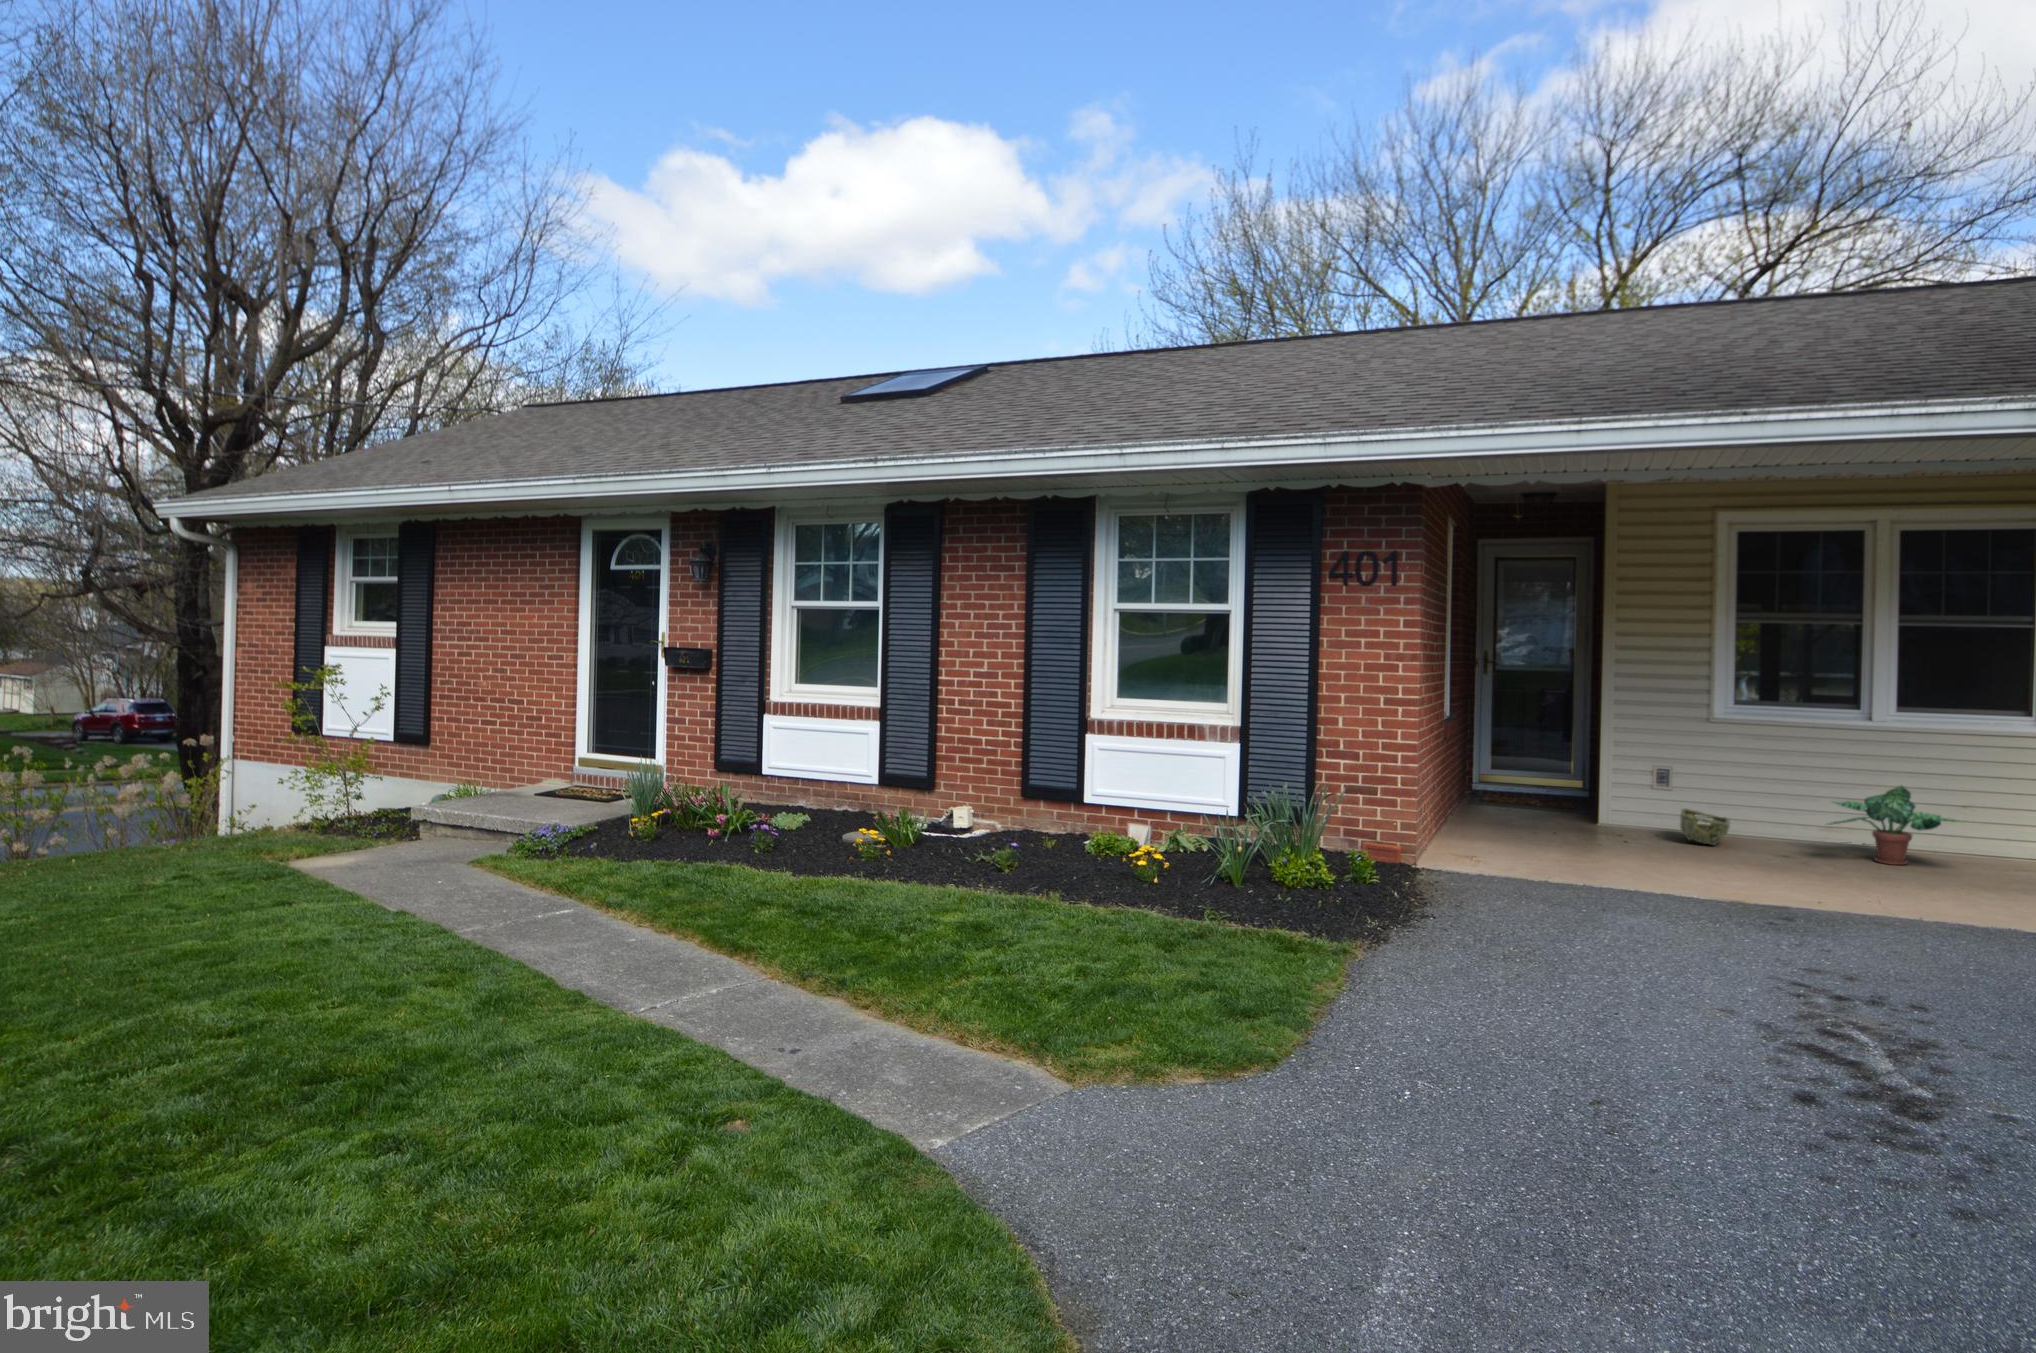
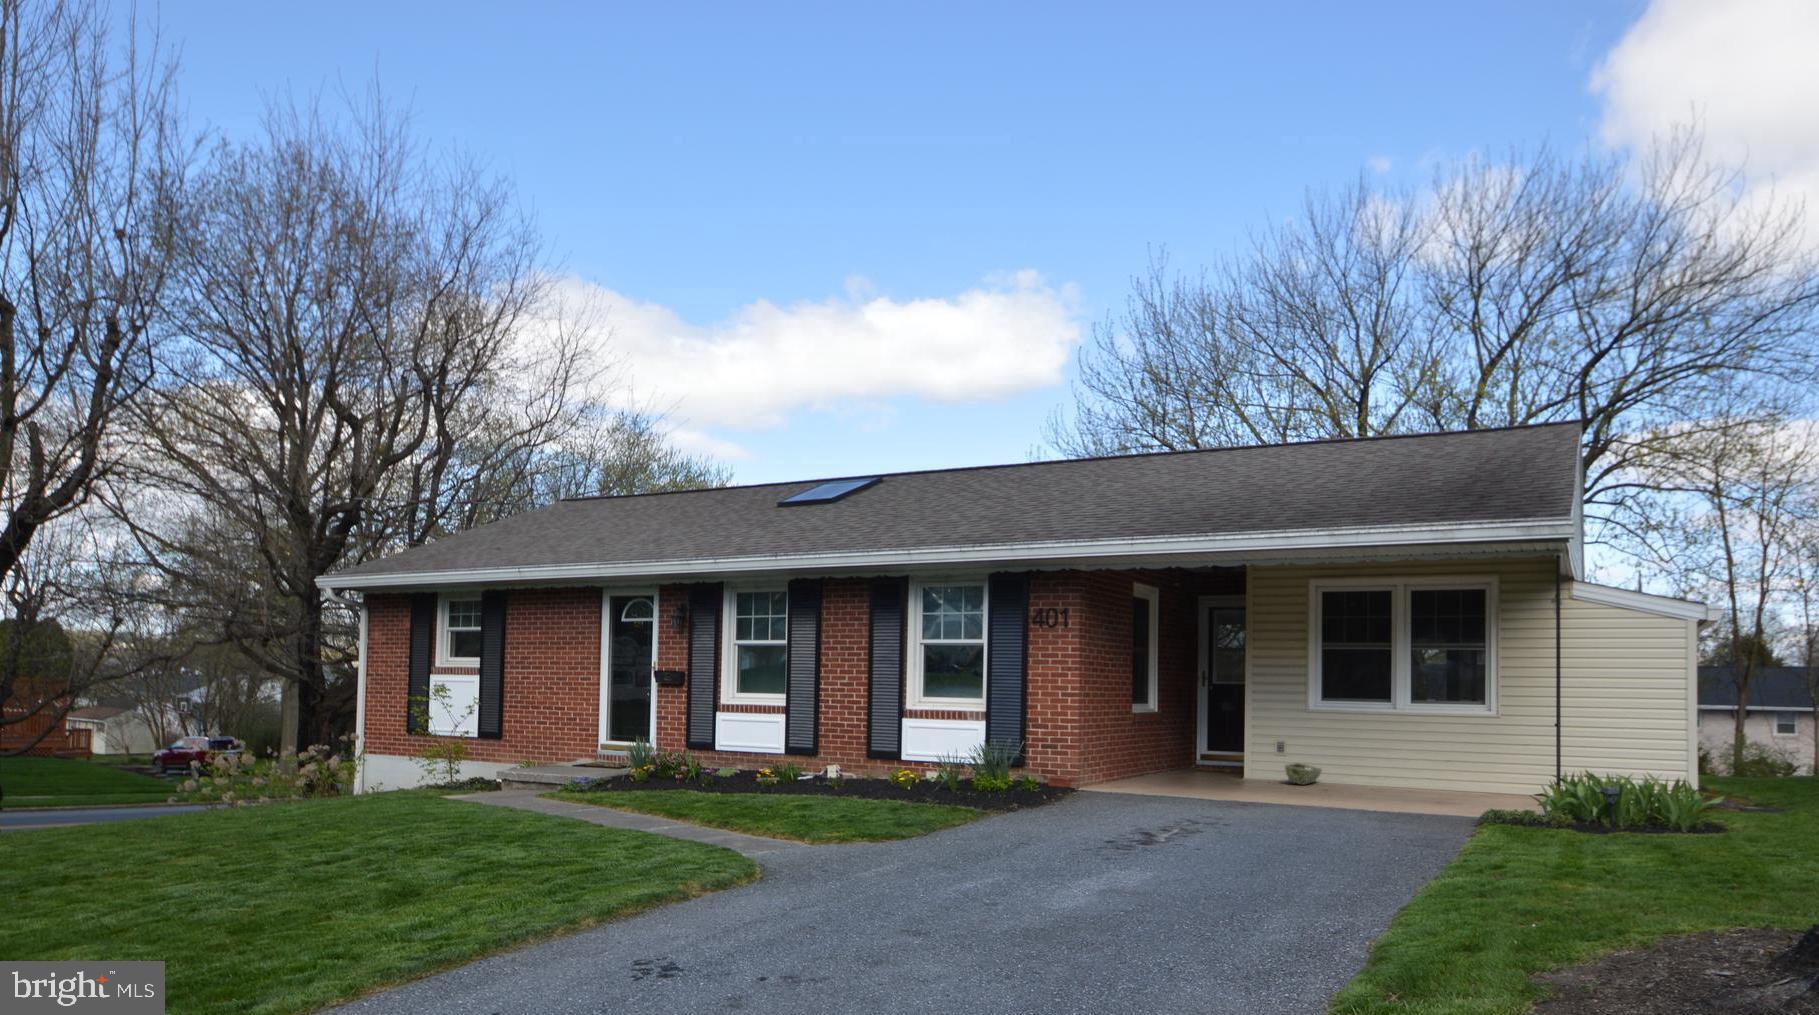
potted plant: present [1831,786,1957,865] -> none [1350,741,1424,792]

